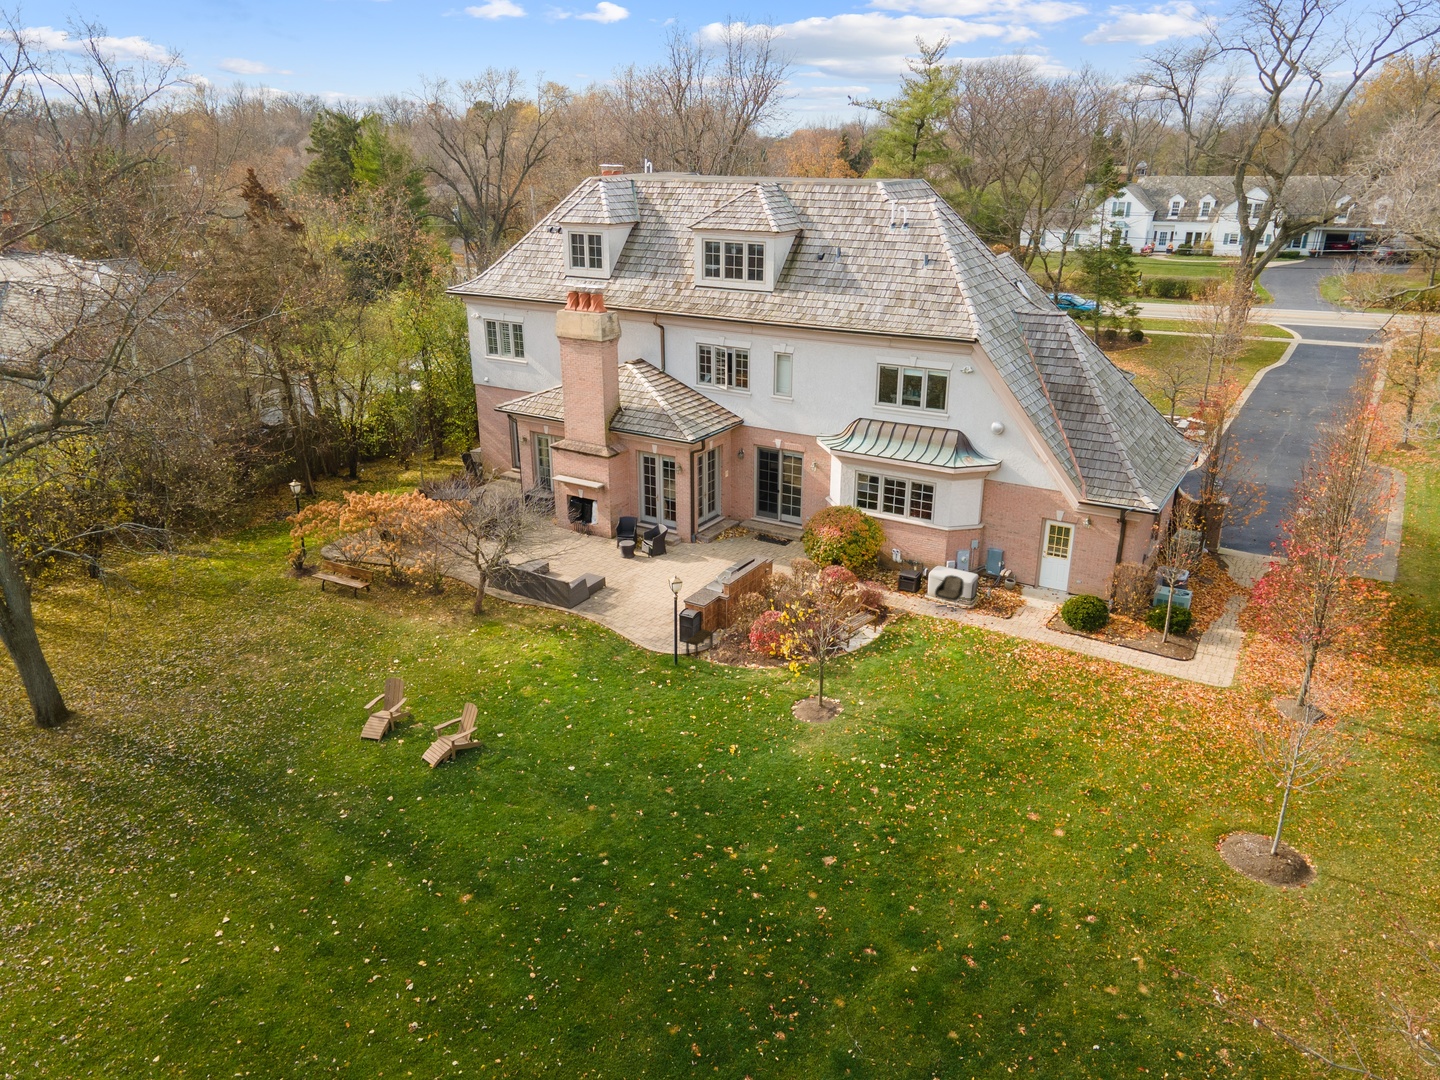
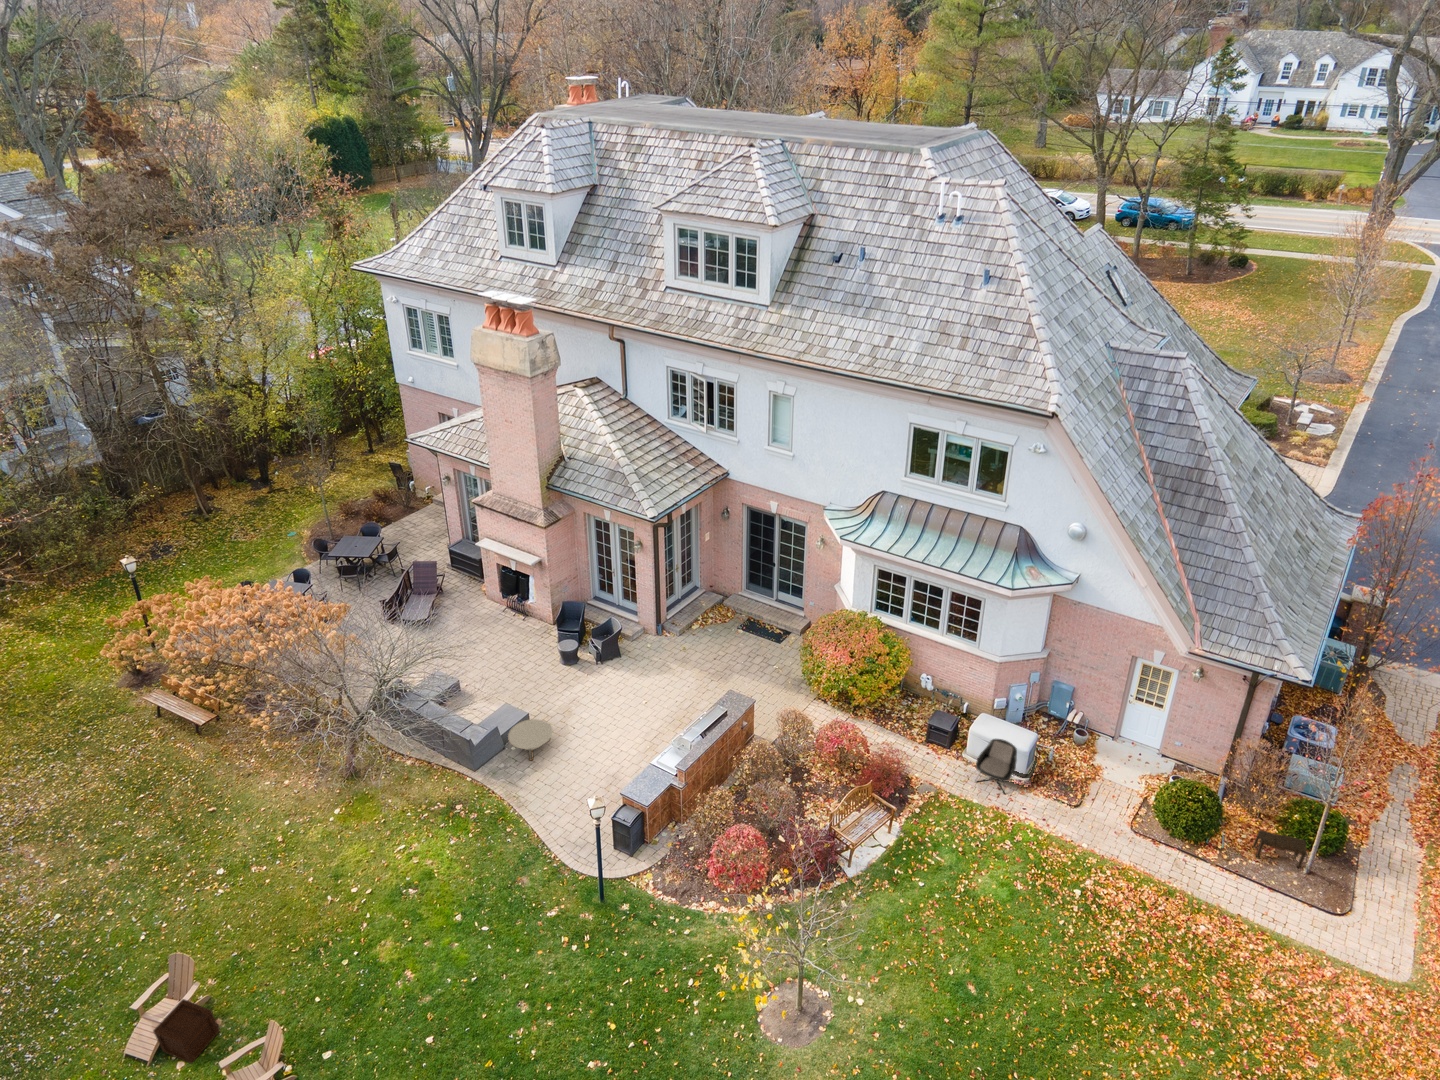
round table: none [592,580,625,605] -> present [508,719,553,761]
bench: present [686,629,713,658] -> present [1253,830,1307,869]
wooden crate: none [382,703,422,741] -> present [153,999,220,1064]

